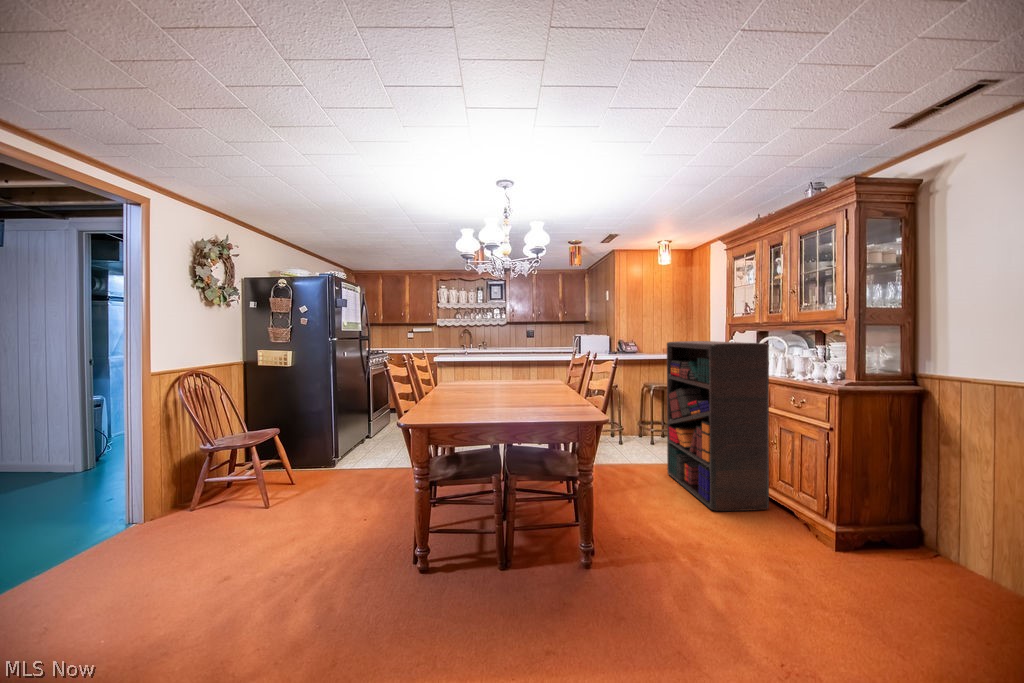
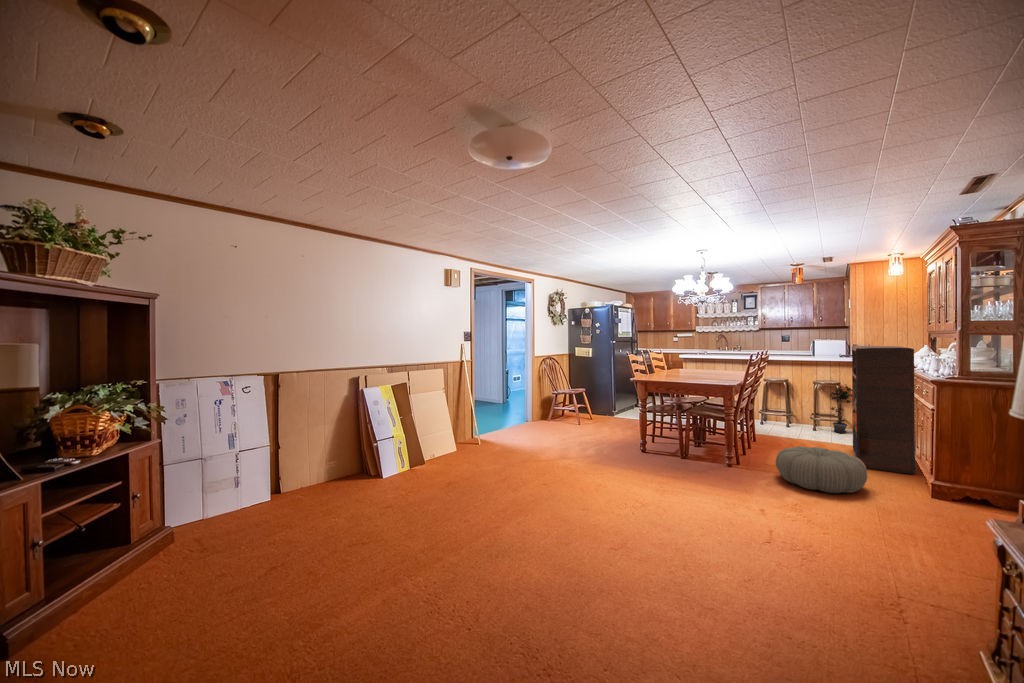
potted plant: none [611,387,638,446] -> present [831,384,852,433]
pouf: none [668,507,812,609] -> present [776,446,867,493]

